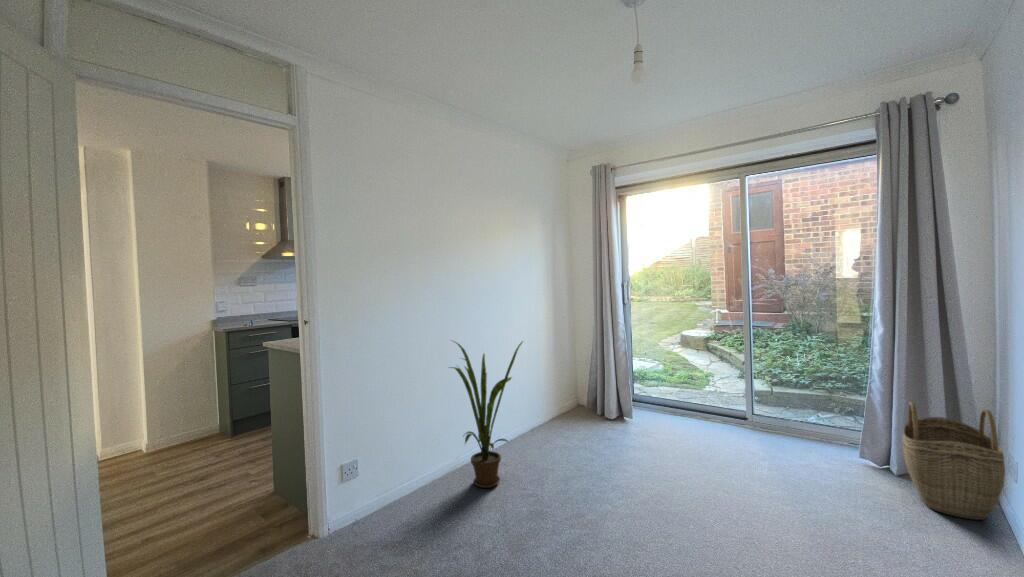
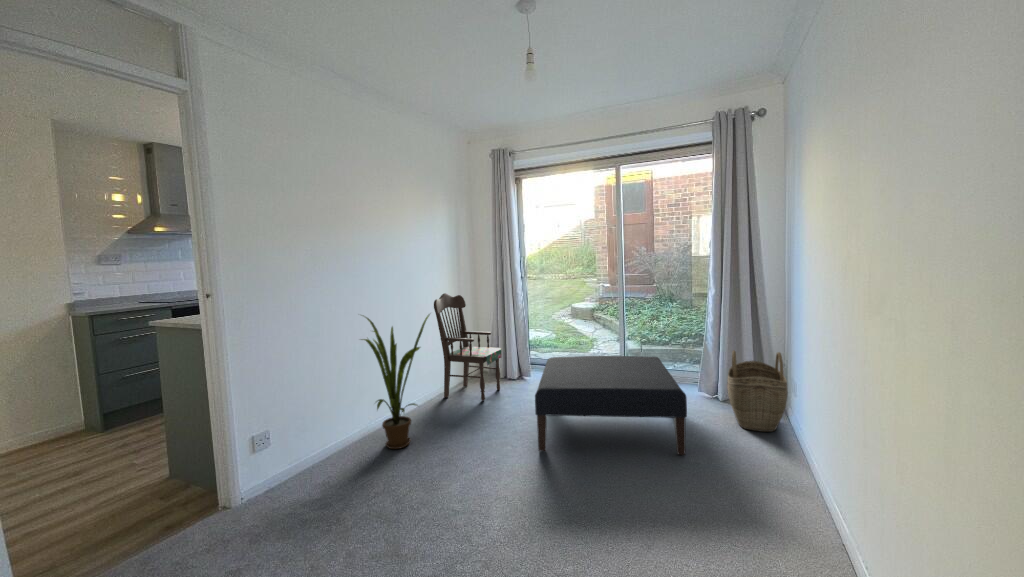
dining chair: none [528,319,601,438] -> present [434,293,502,401]
ottoman: none [641,396,850,541] -> present [535,356,687,455]

